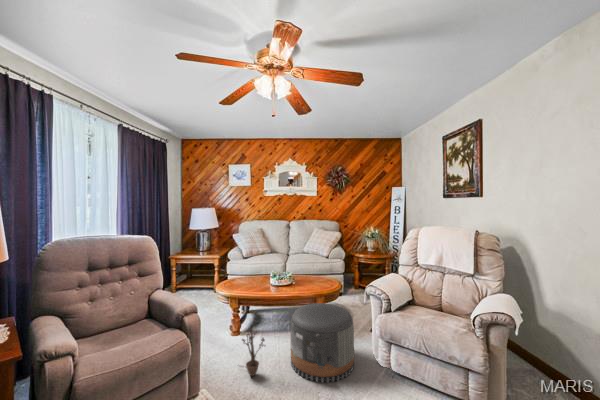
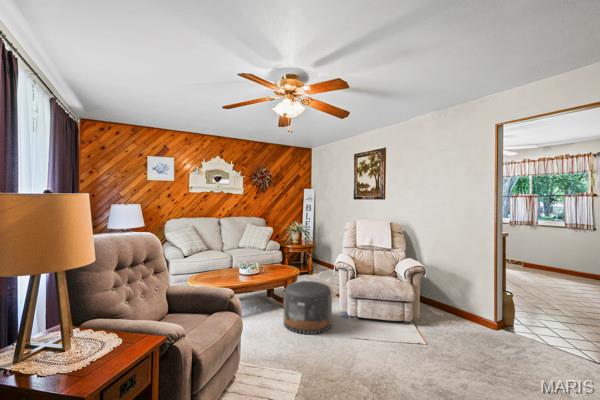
decorative plant: present [242,328,265,376] -> none [251,303,280,343]

